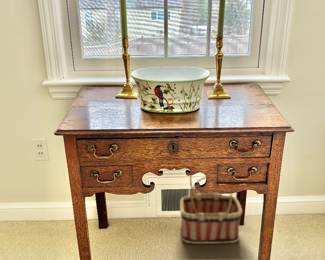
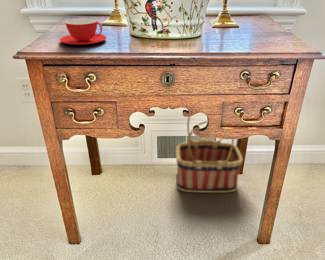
teacup: none [87,99,123,122] -> present [60,18,106,45]

